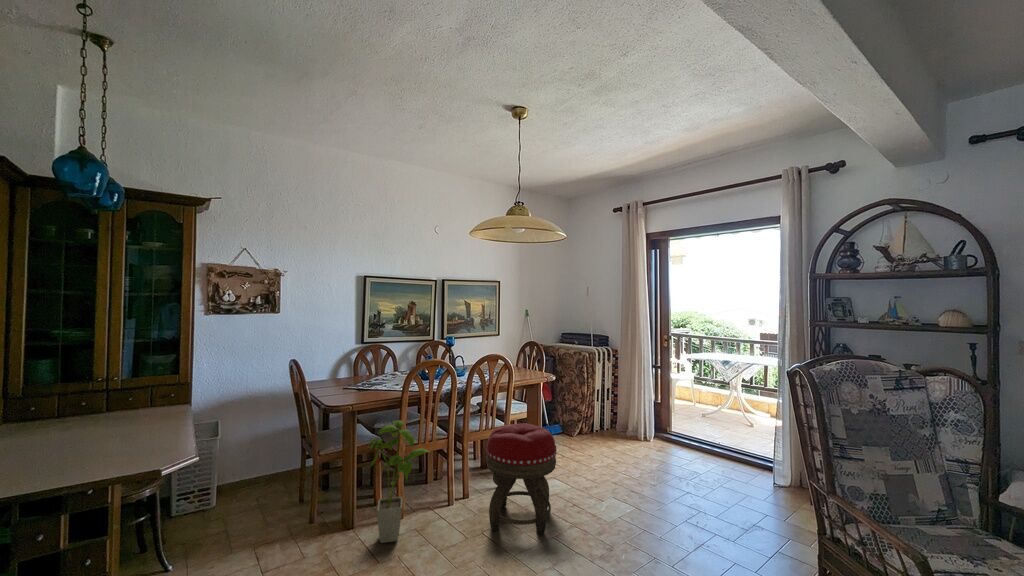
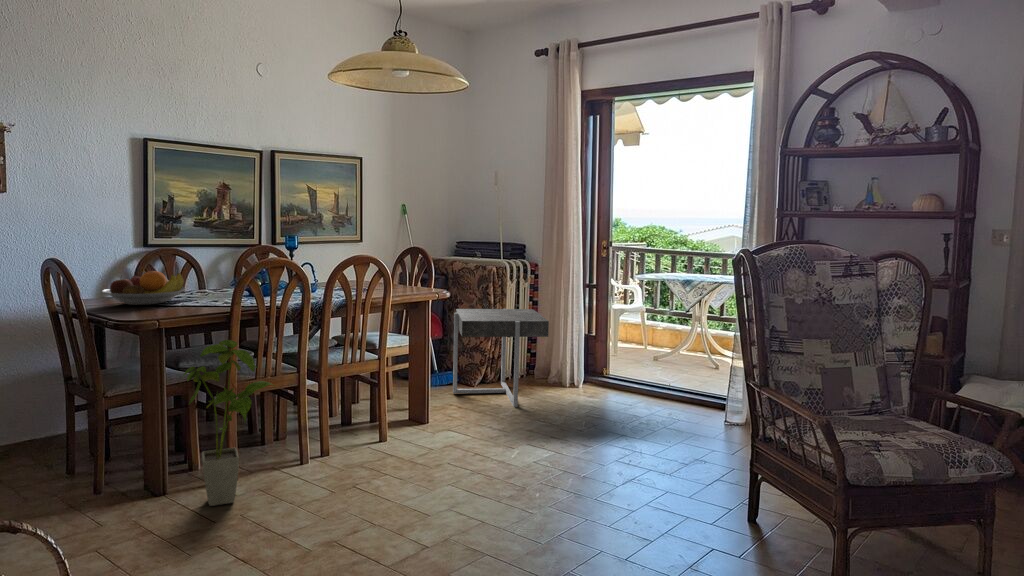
fruit bowl: none [329,364,381,387] -> present [102,271,186,305]
side table: none [558,382,627,460] -> present [453,309,549,407]
footstool: present [486,423,556,535] -> none [356,348,453,484]

